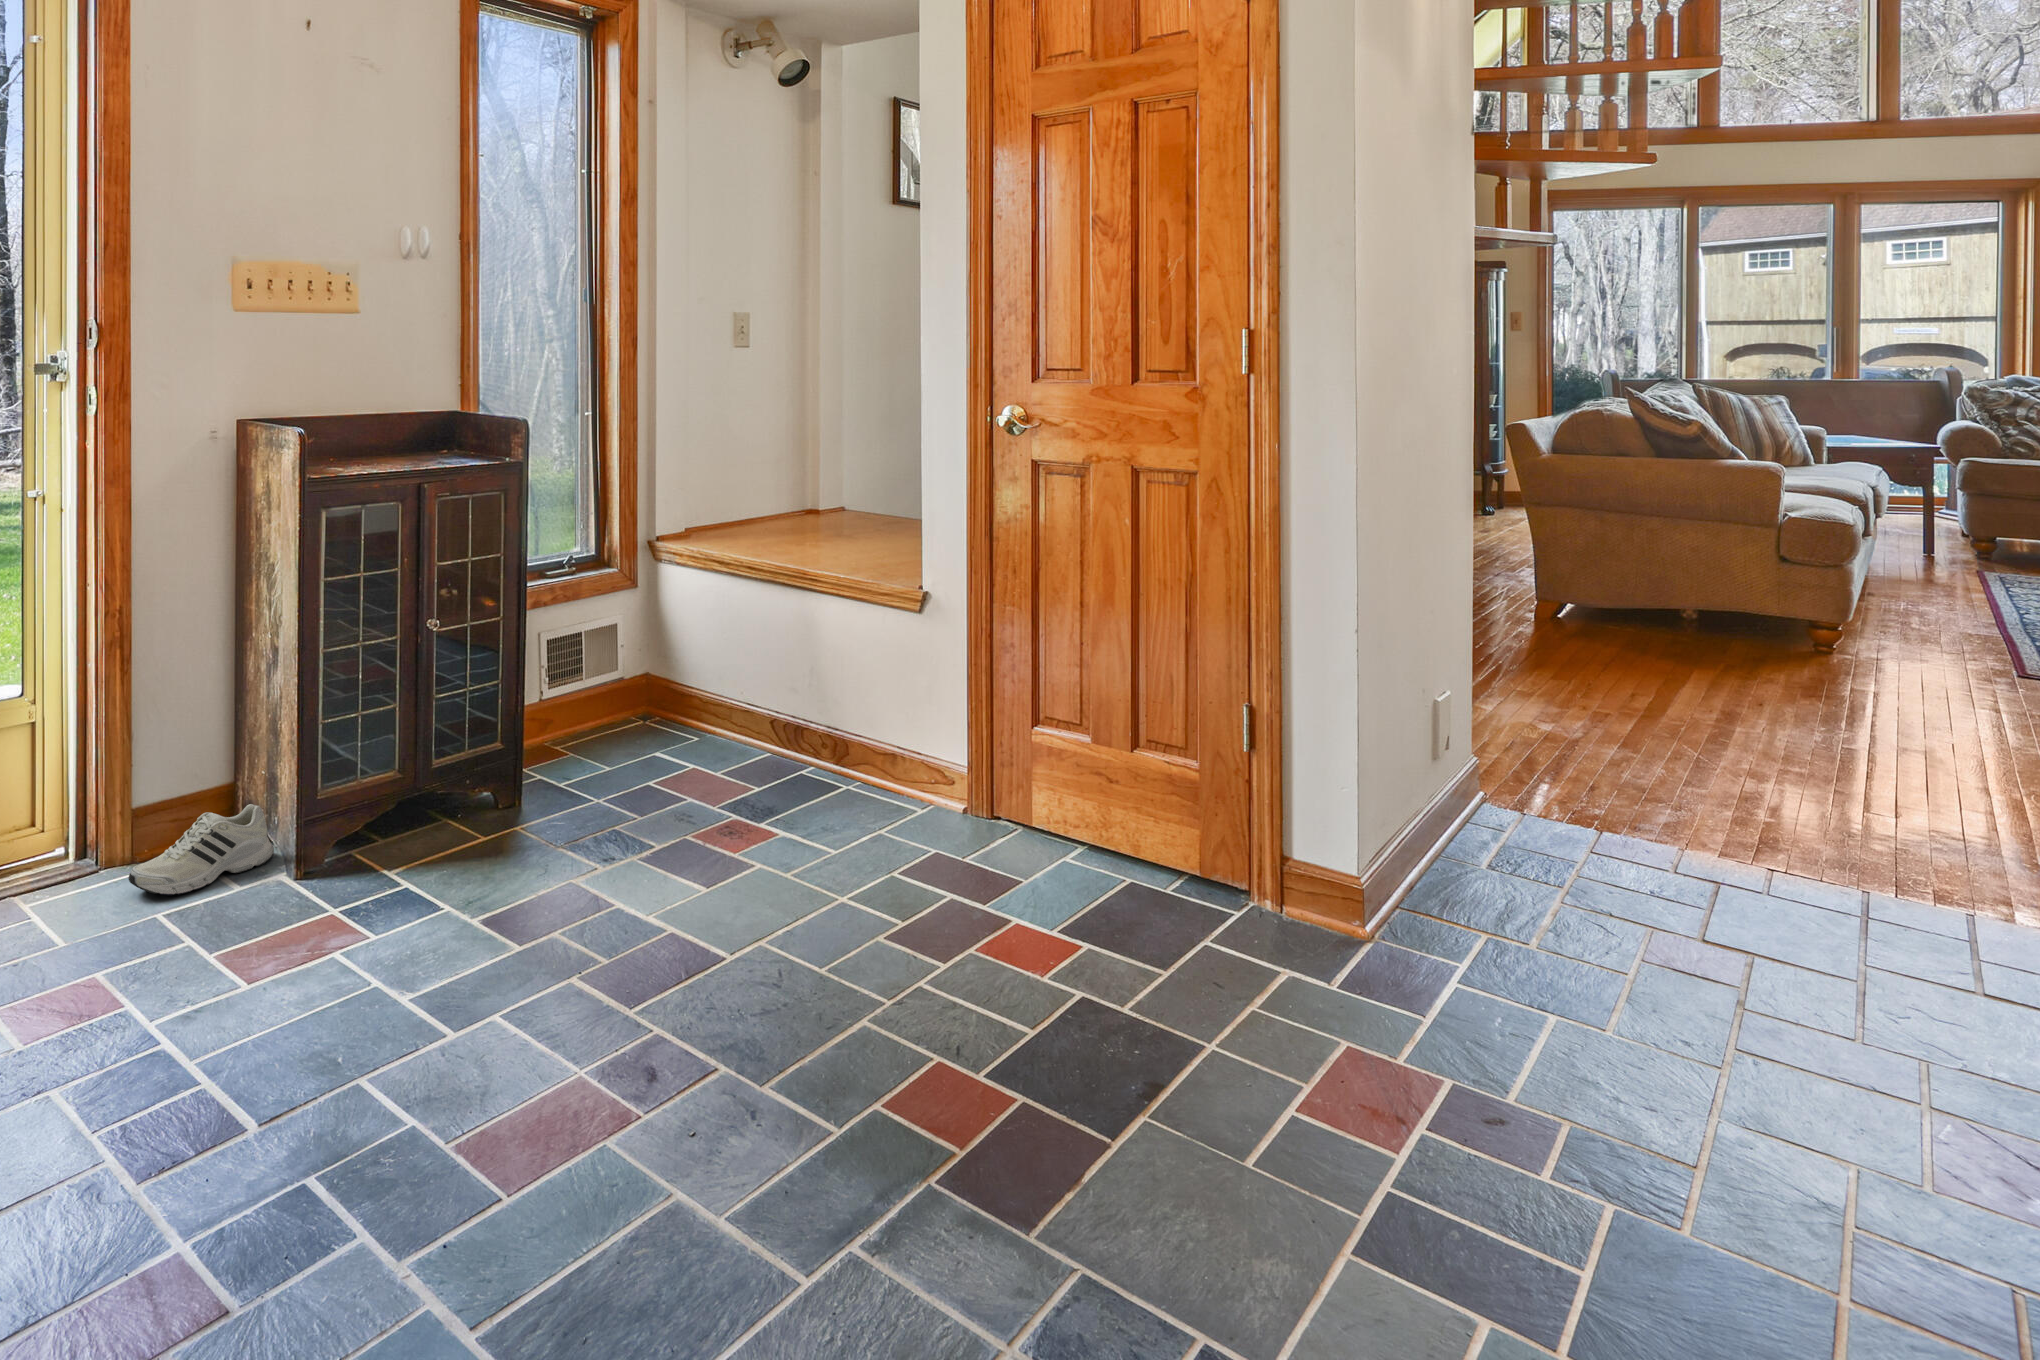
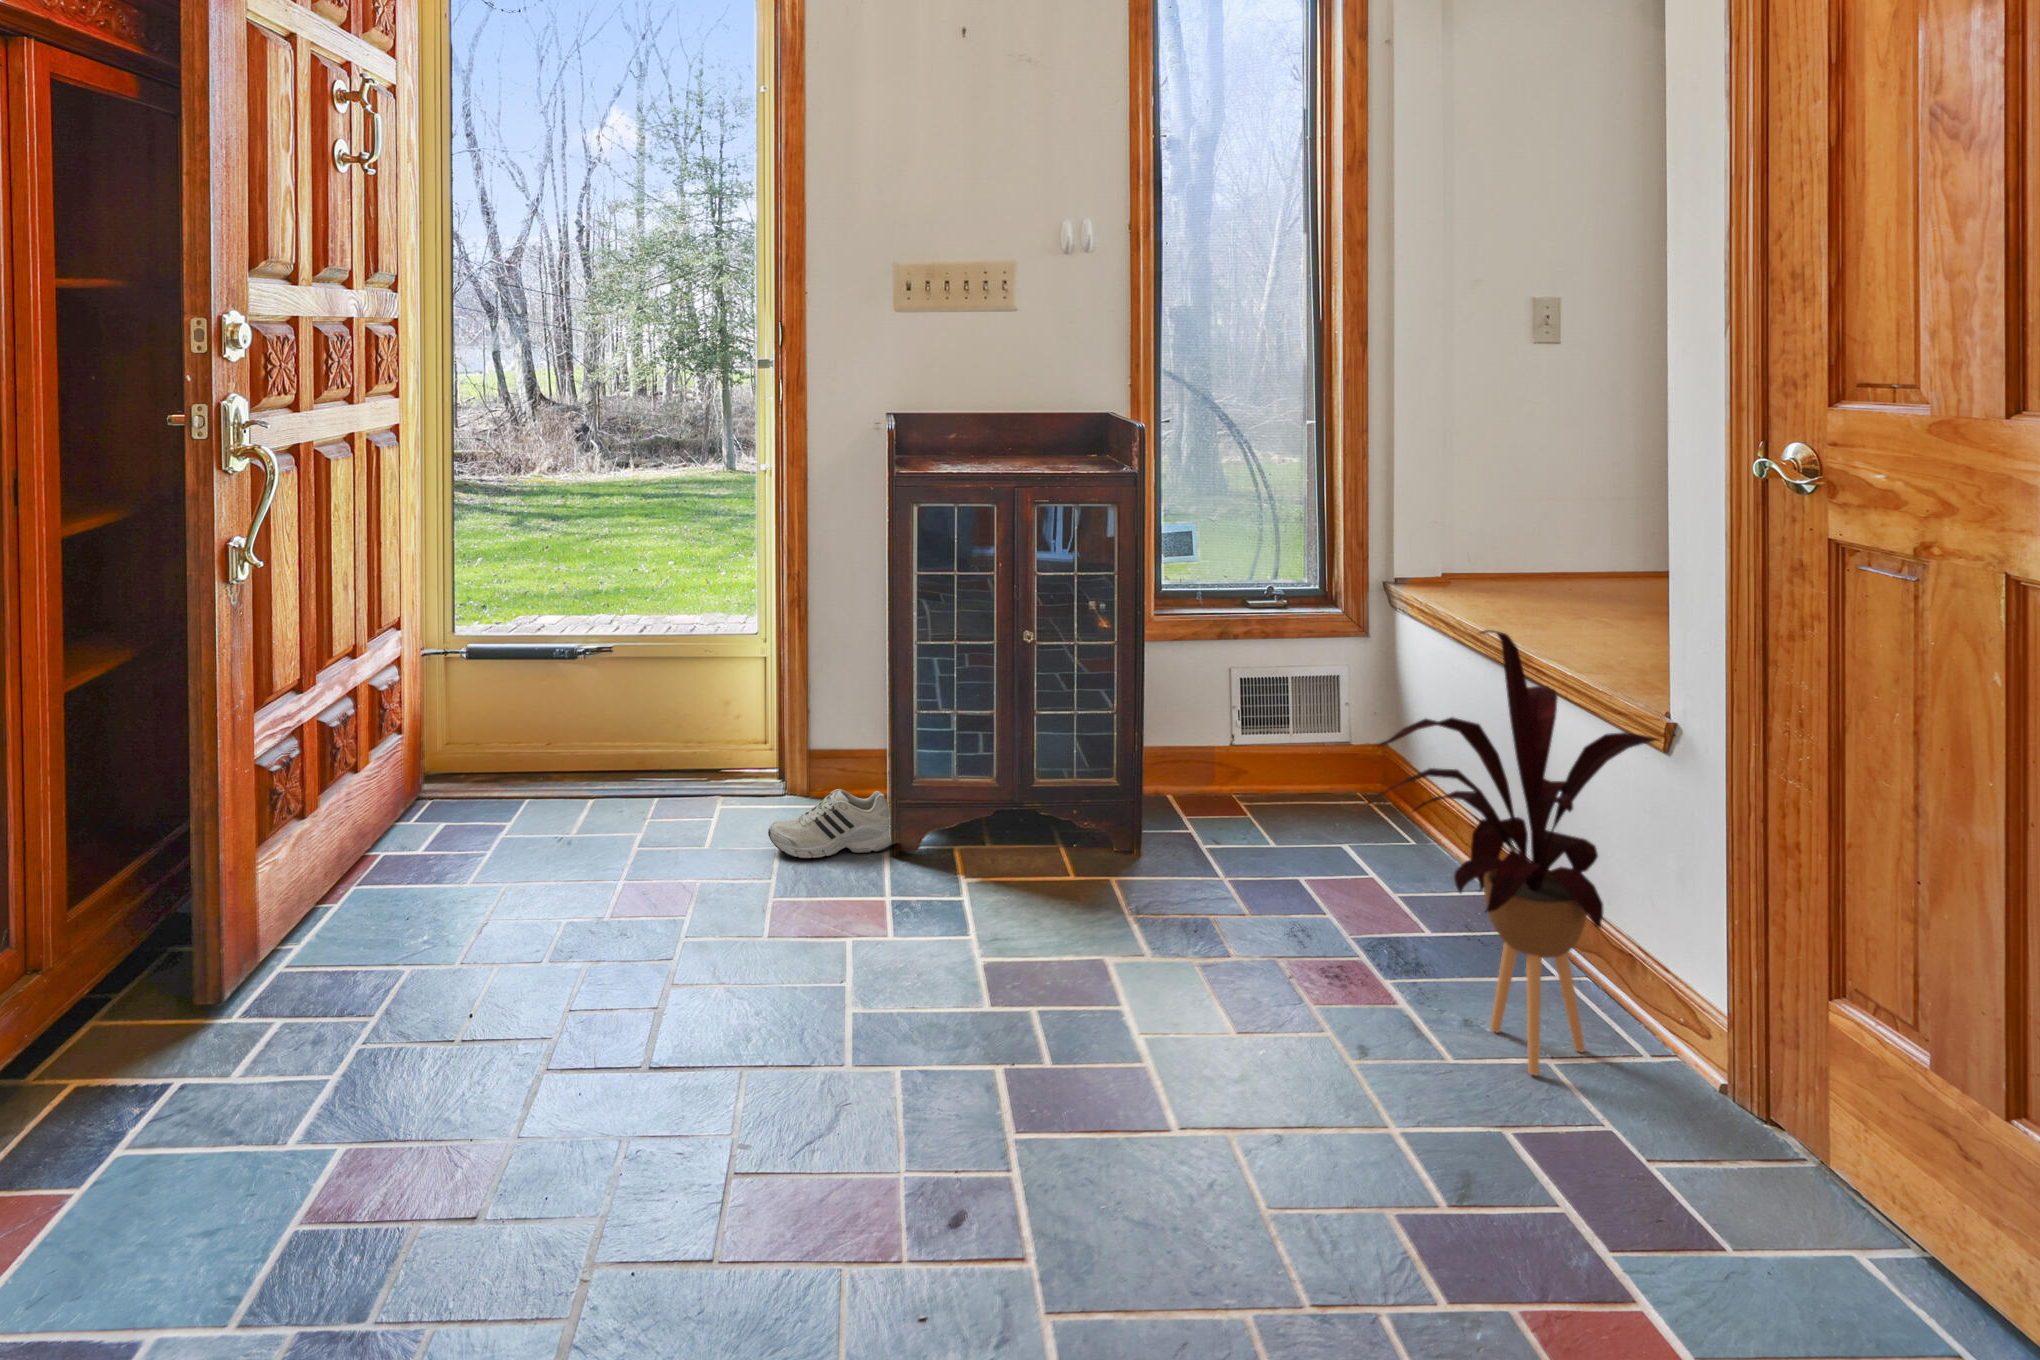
house plant: none [775,537,930,842] -> present [1379,630,1659,1075]

